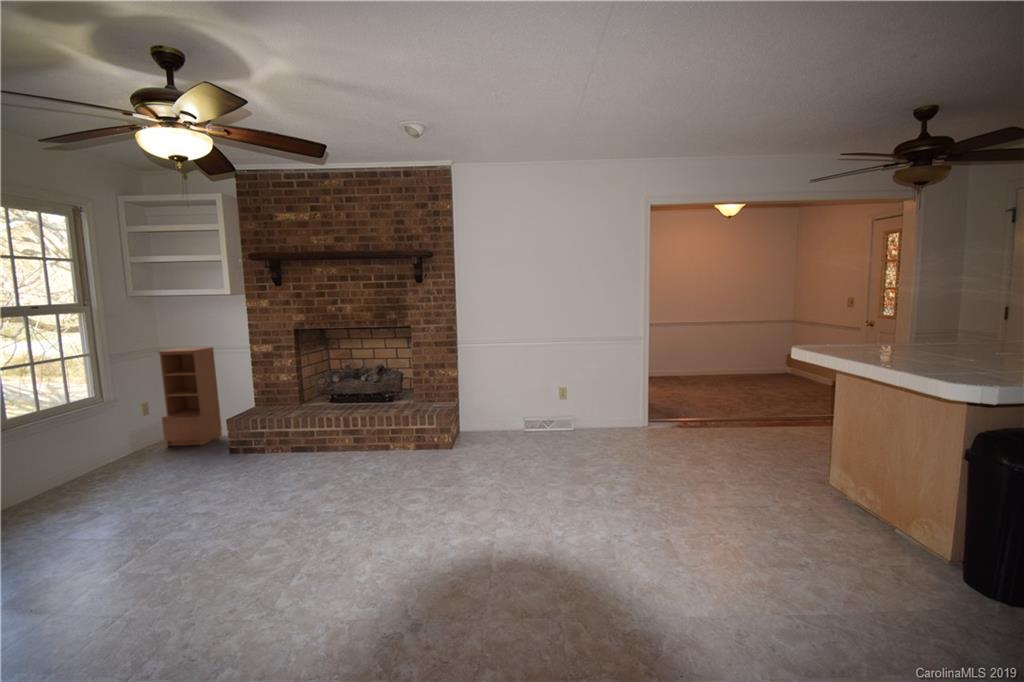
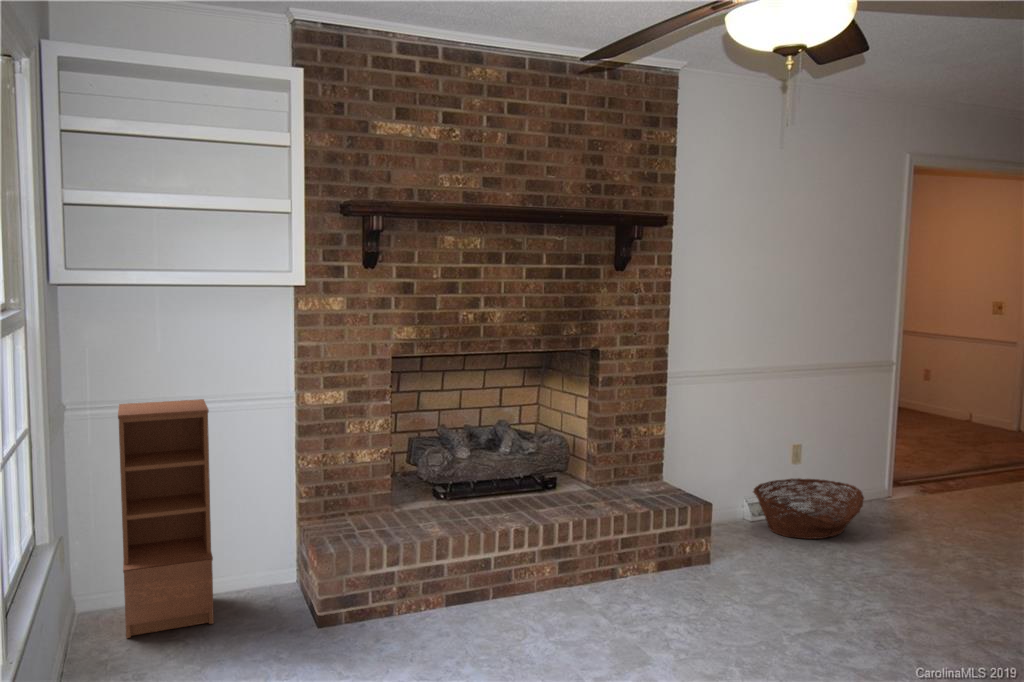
basket: none [511,409,586,445] -> present [753,478,864,539]

